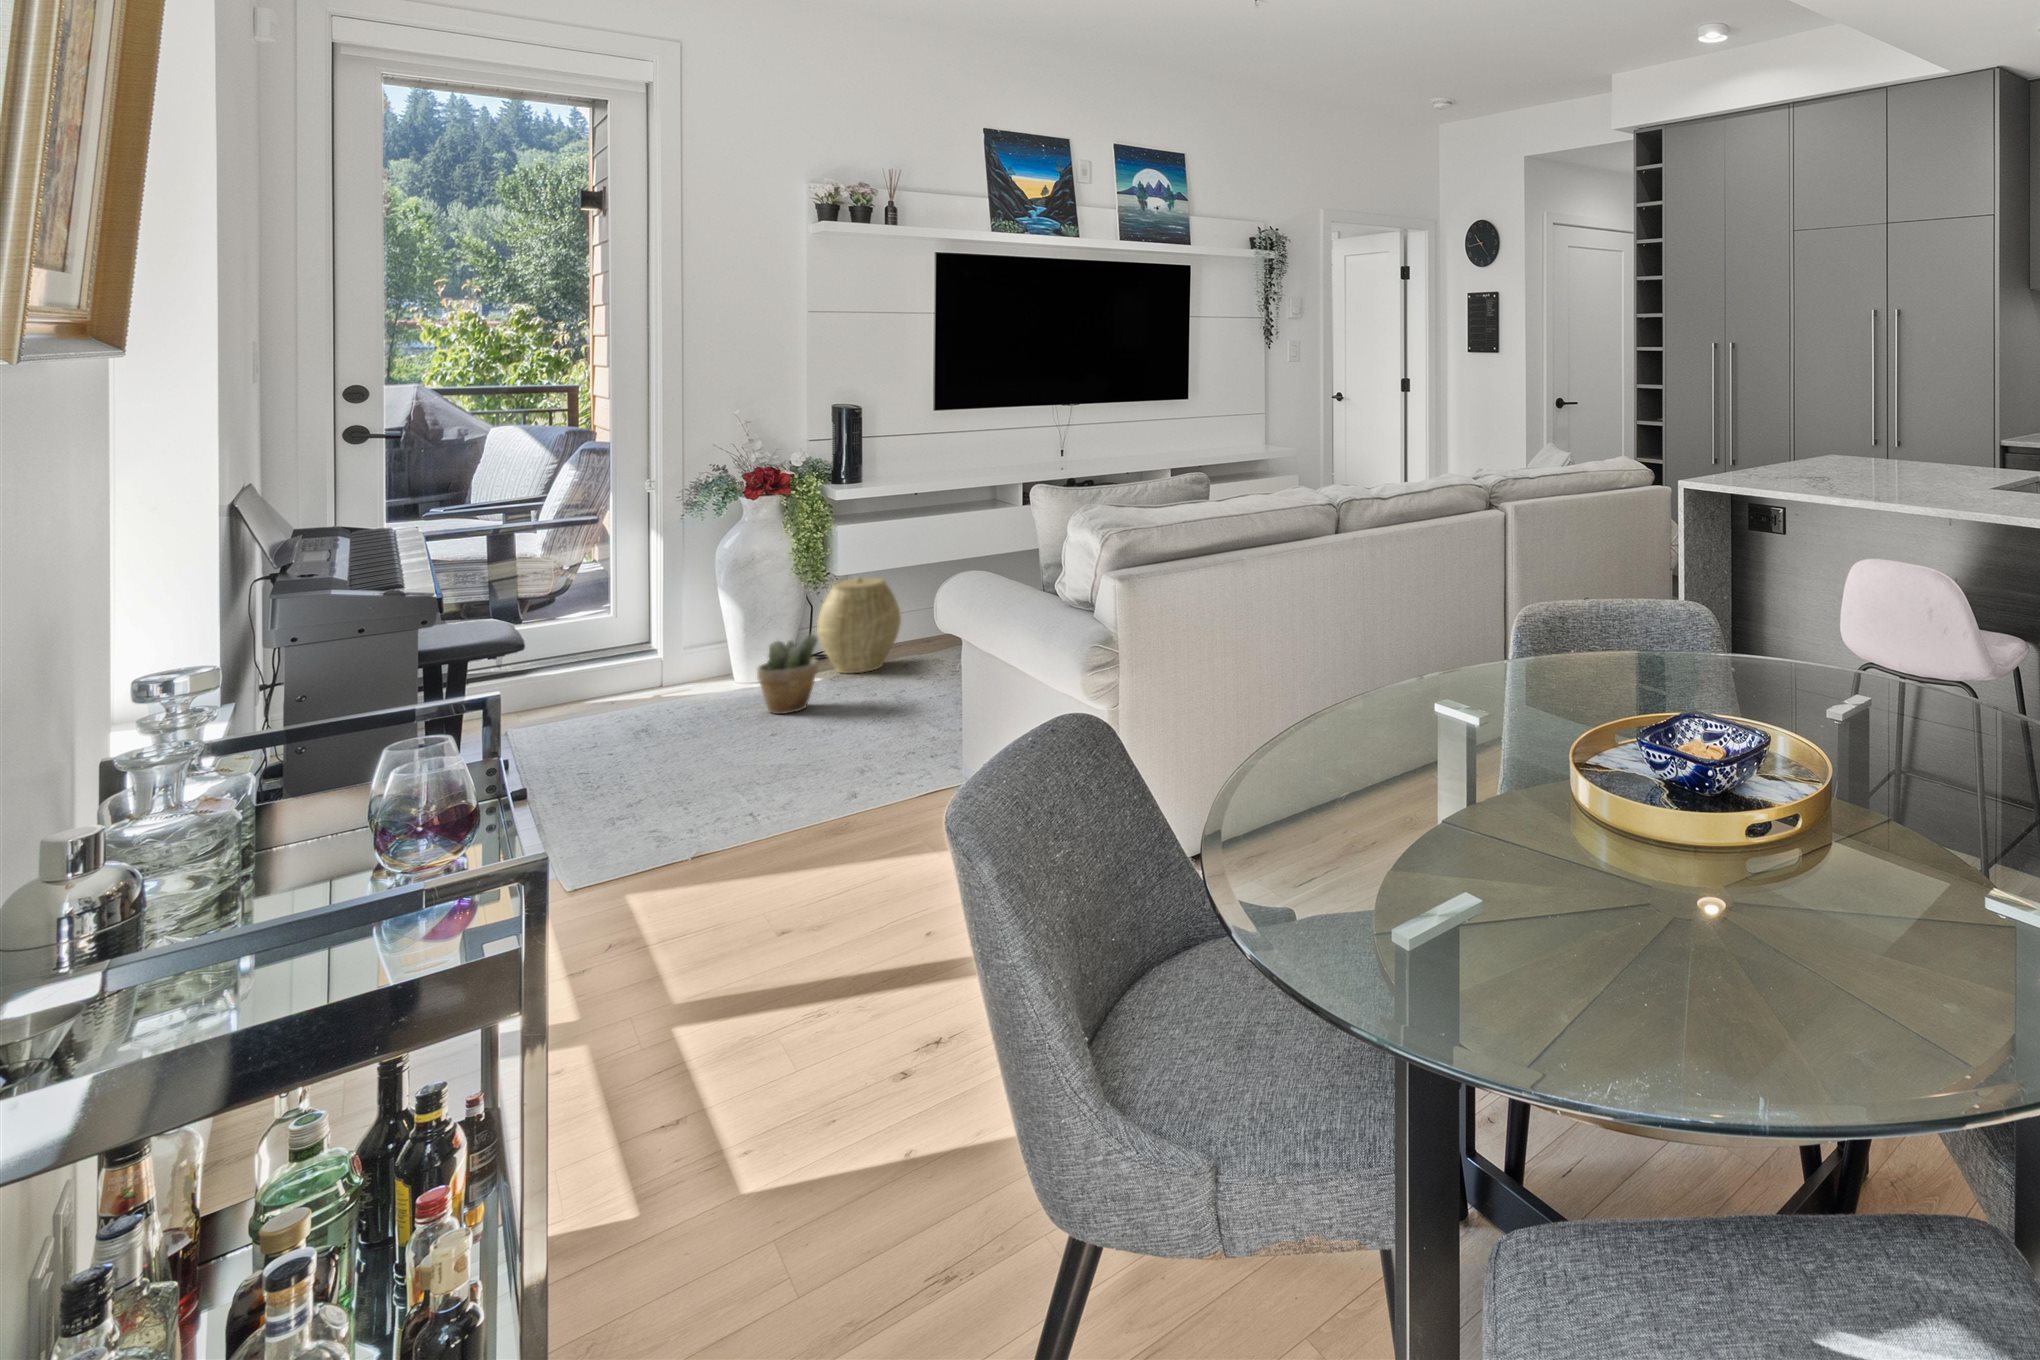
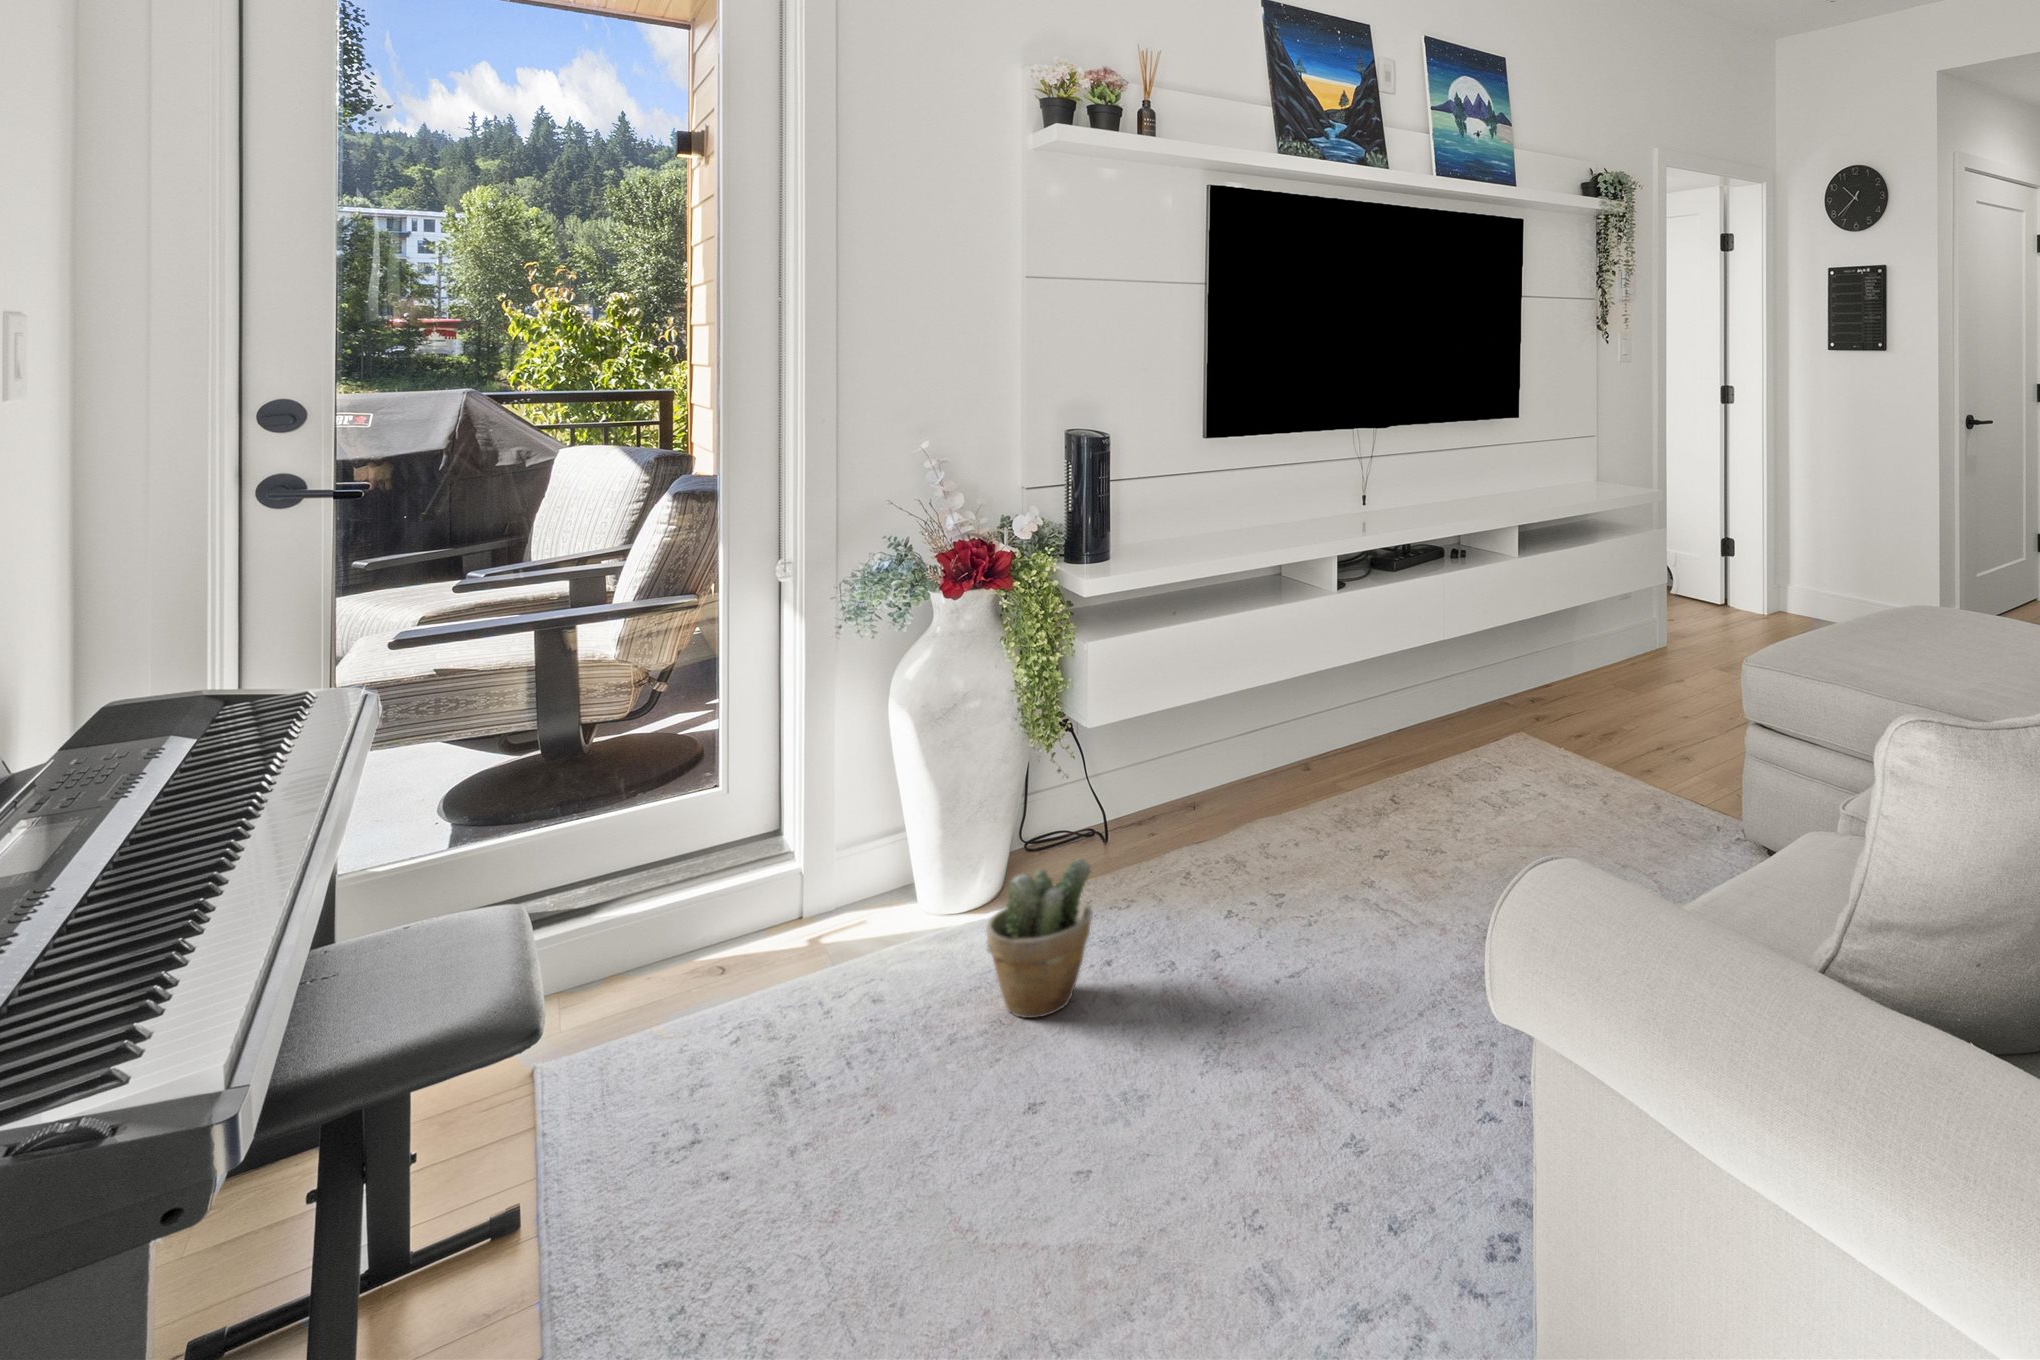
woven basket: present [817,578,901,674] -> none [1055,722,1185,895]

